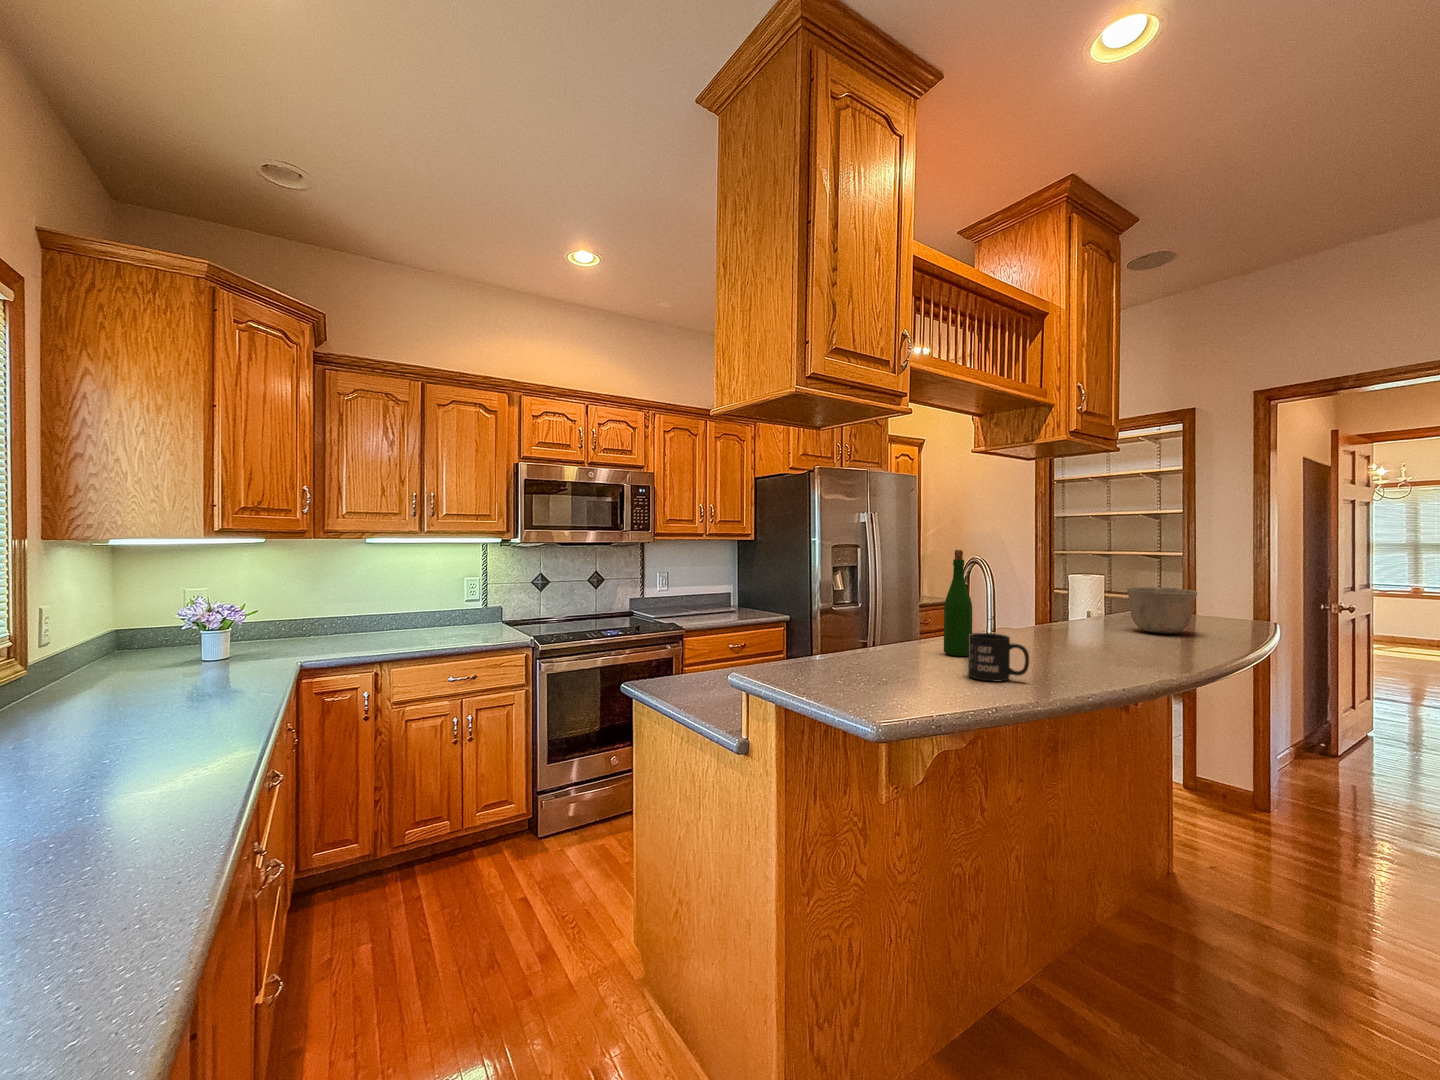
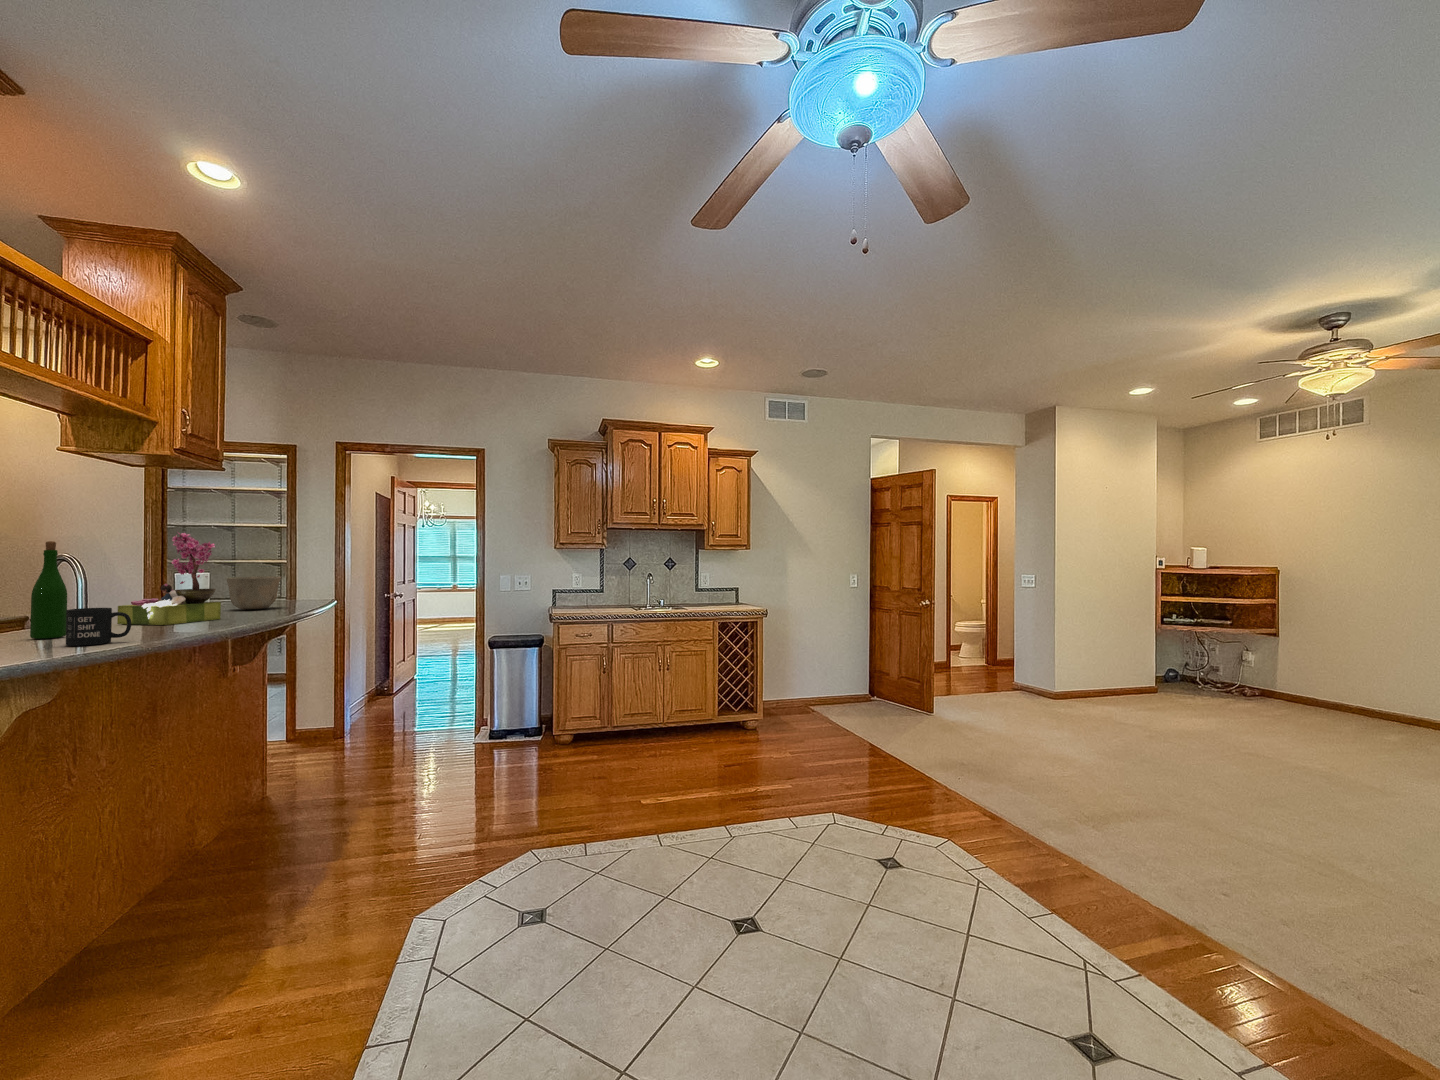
flower arrangement: none [1017,532,1125,651] -> present [117,533,221,625]

